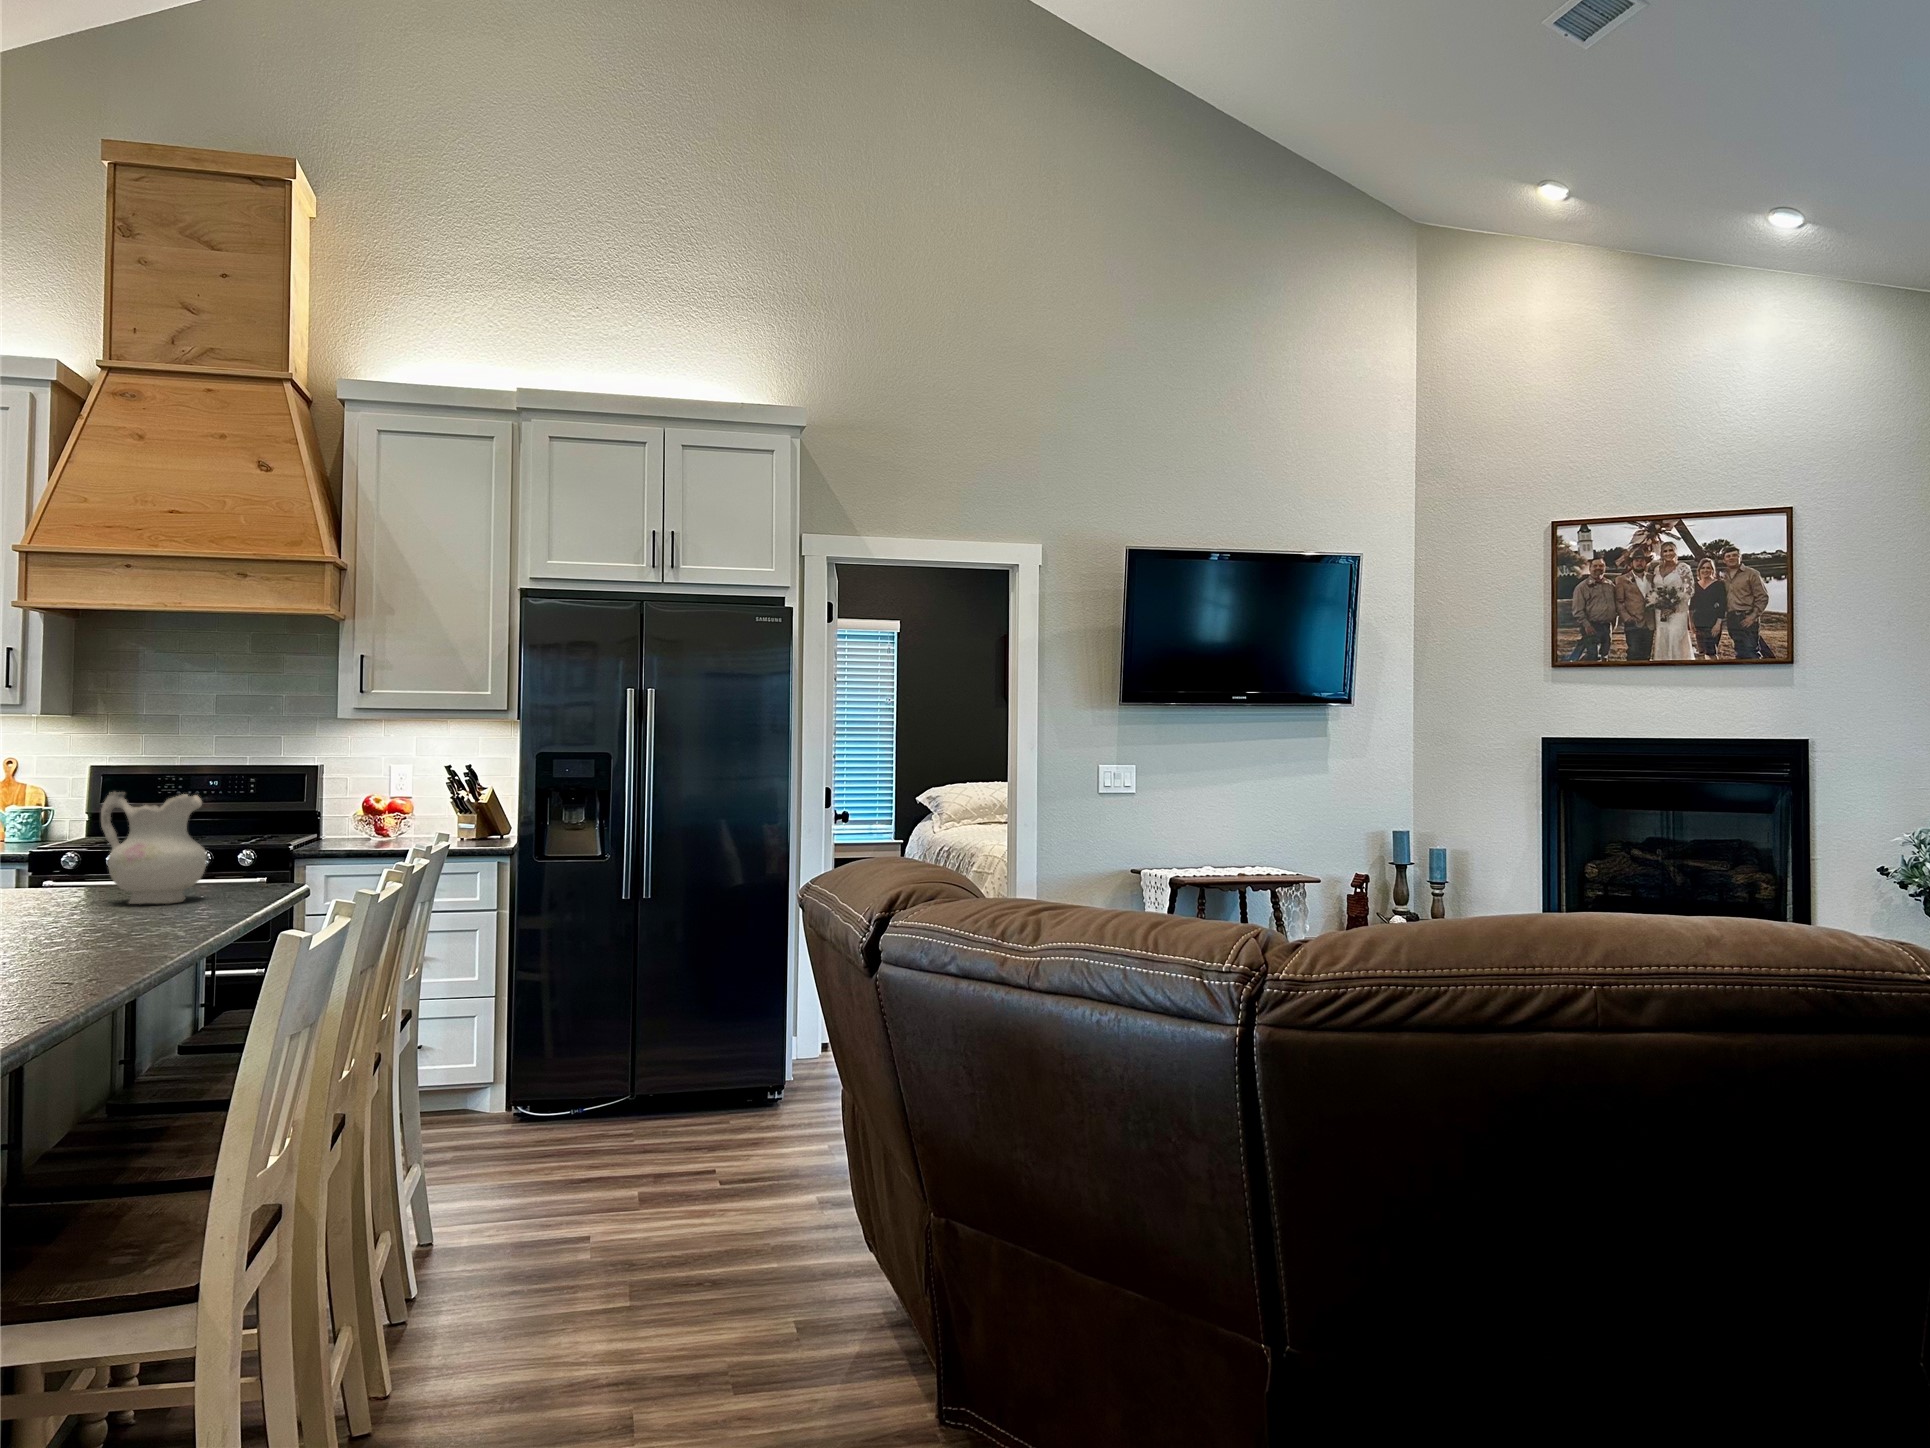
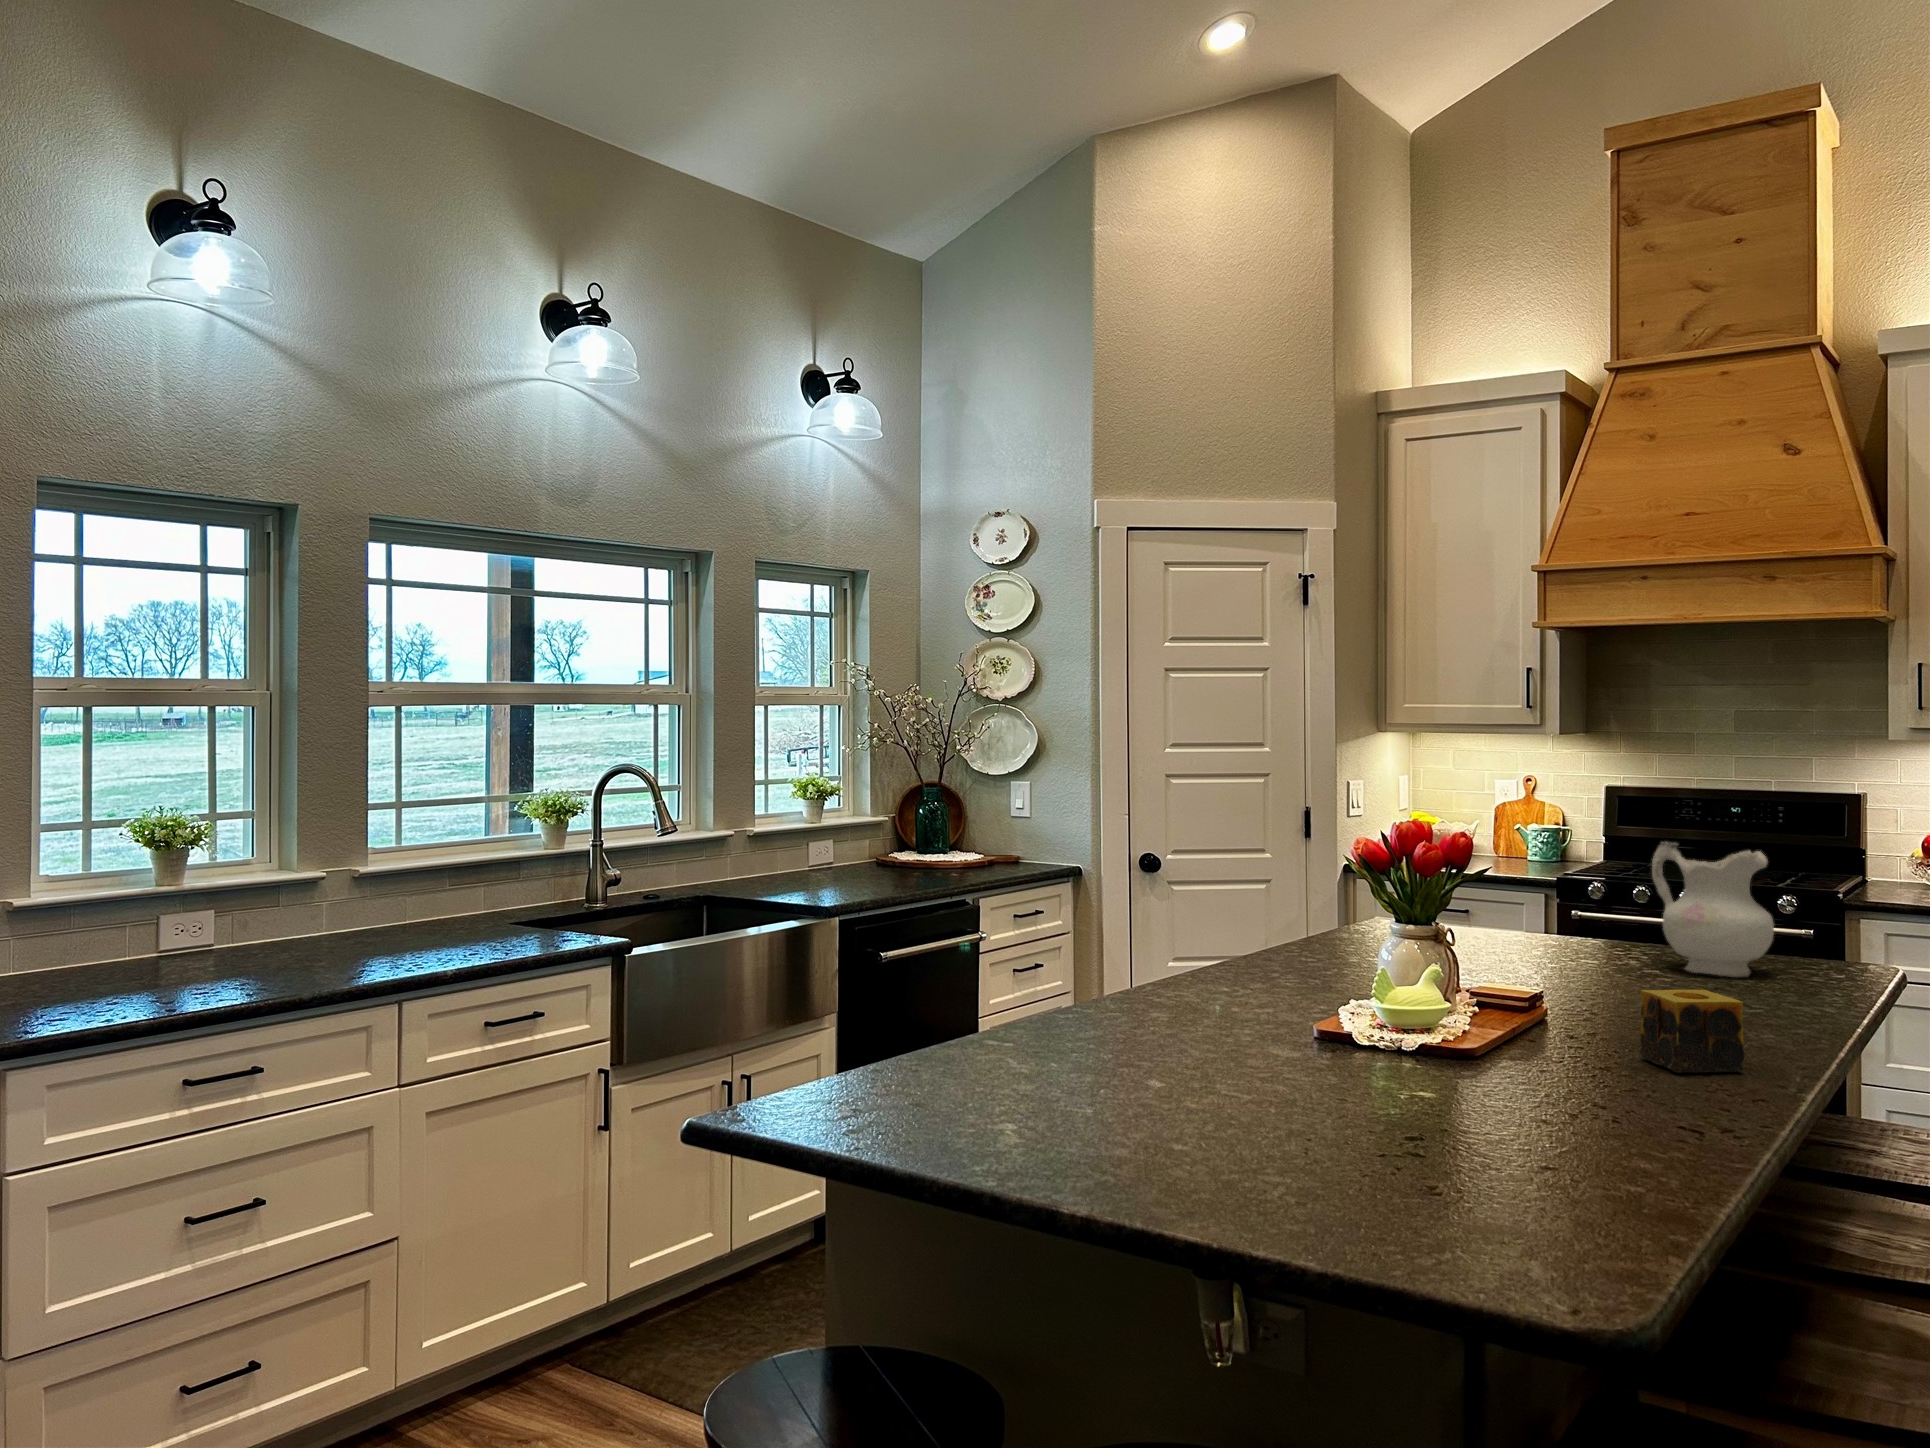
candle: none [53,895,144,963] -> present [1640,989,1744,1073]

